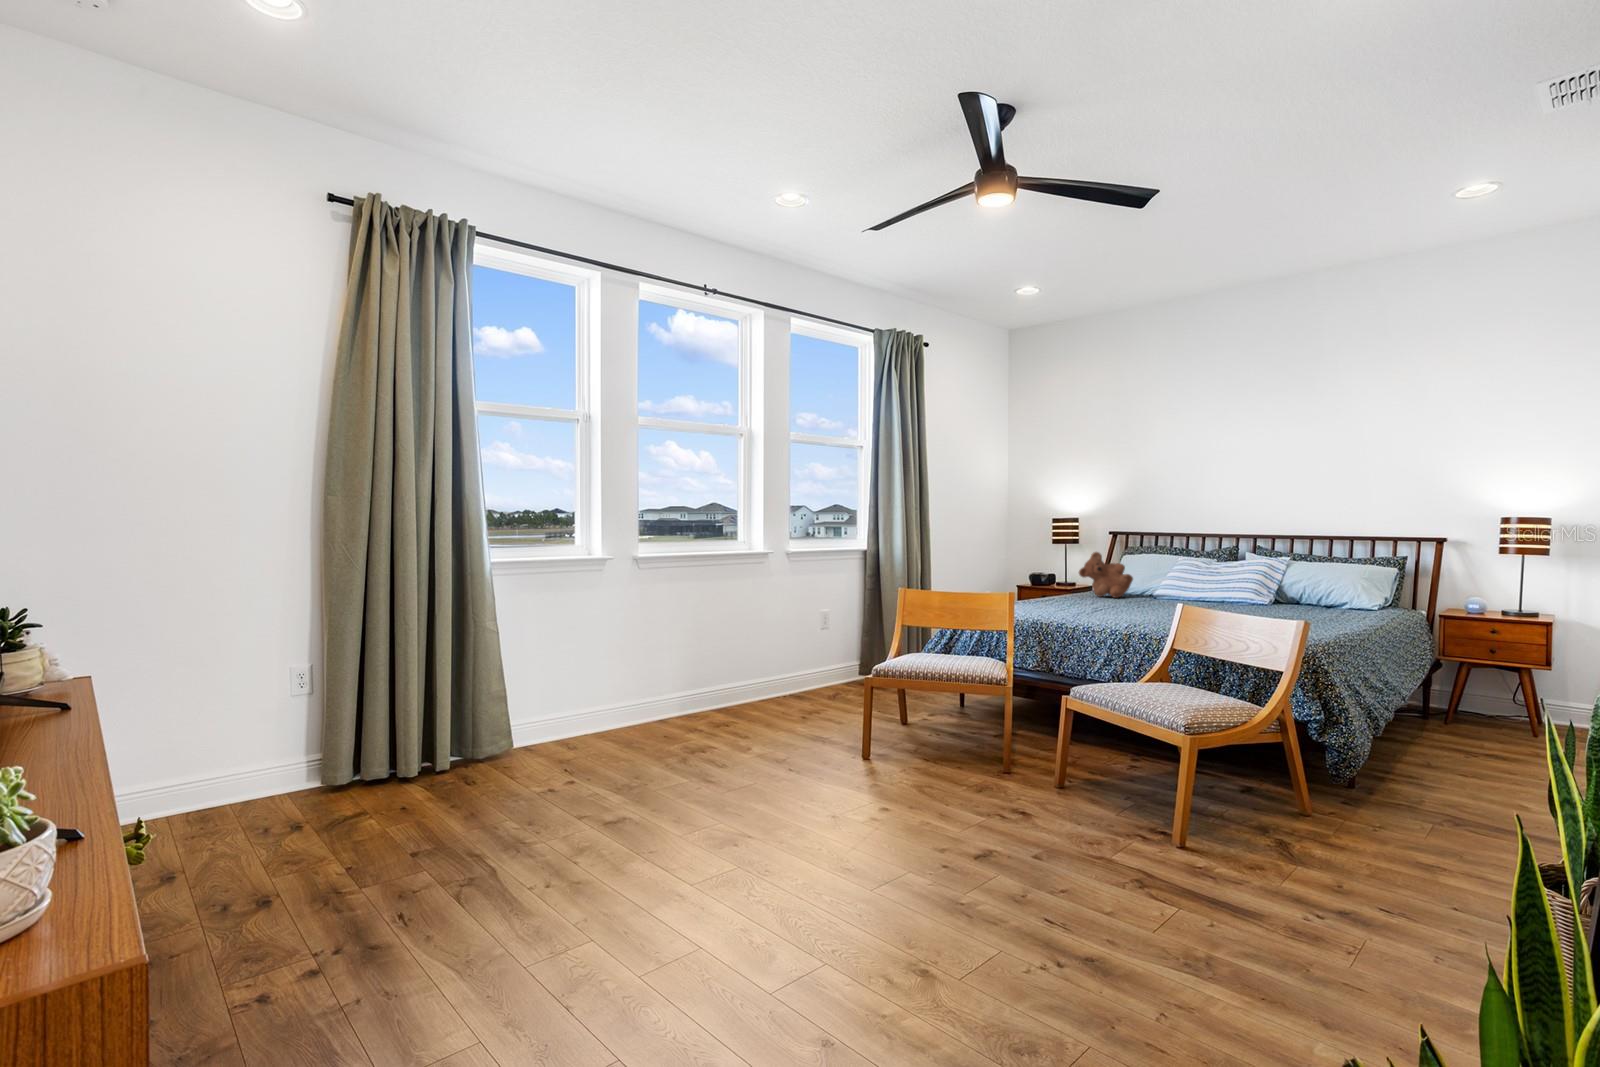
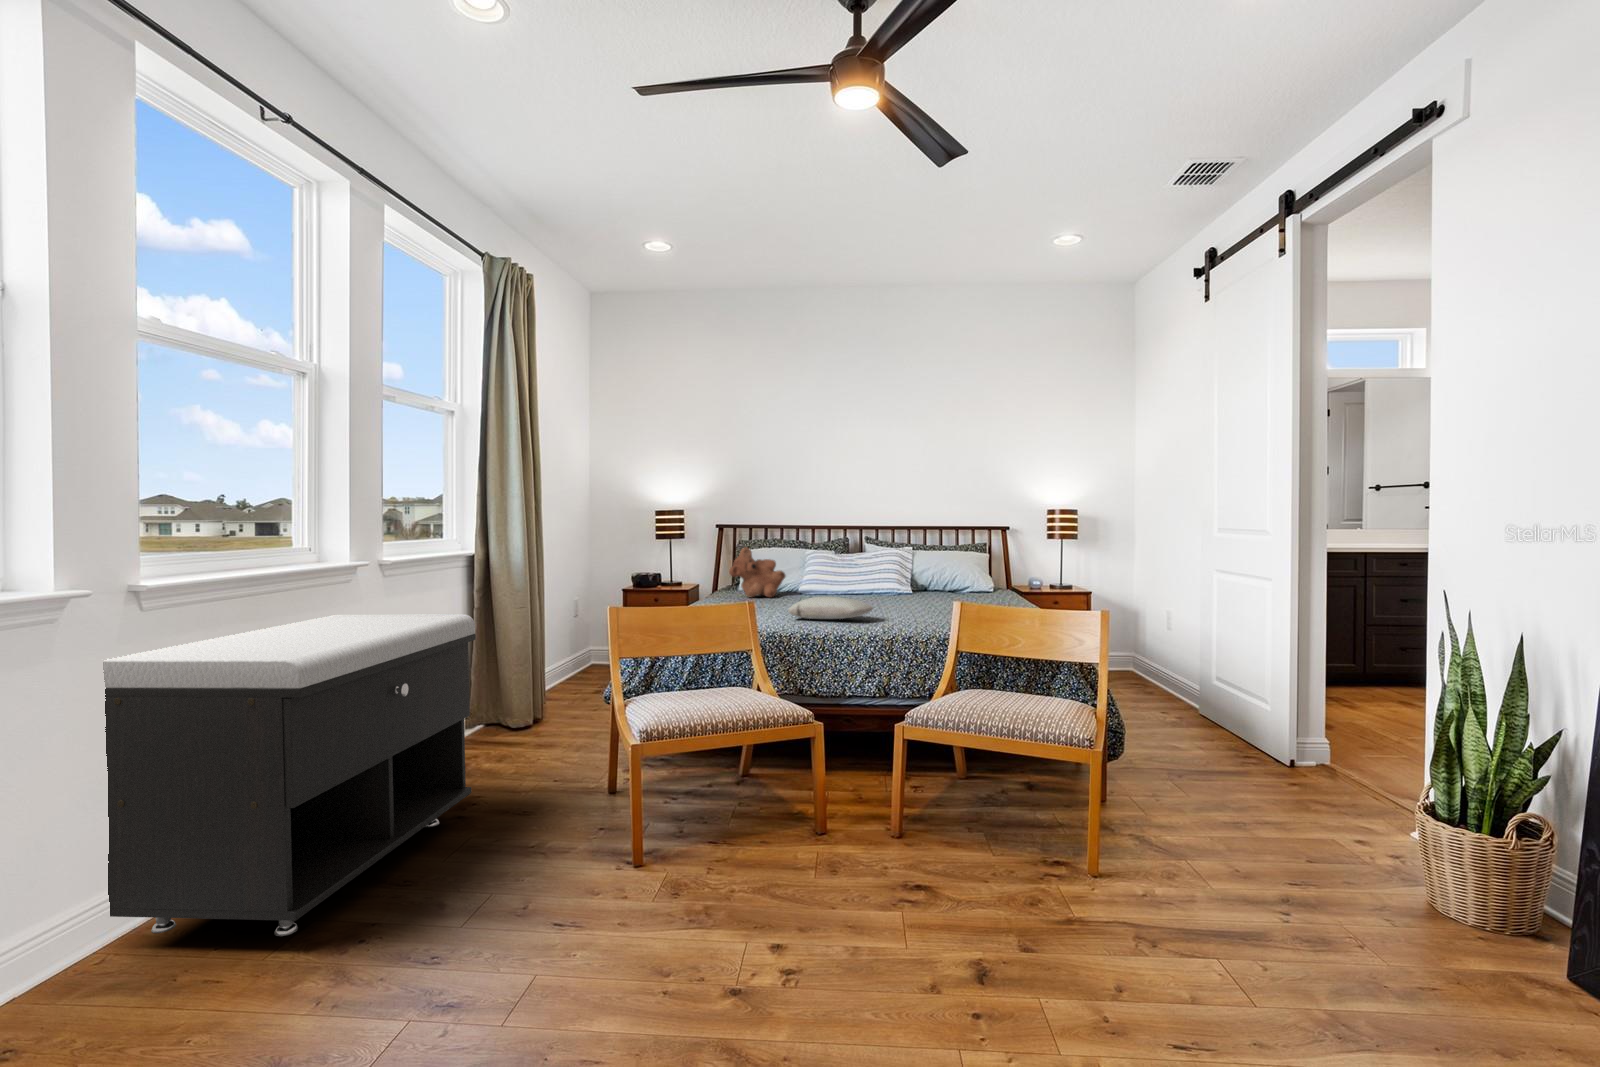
storage bench: none [613,582,815,743] -> present [103,614,476,936]
pillow: none [1076,596,1147,616] -> present [789,597,873,619]

